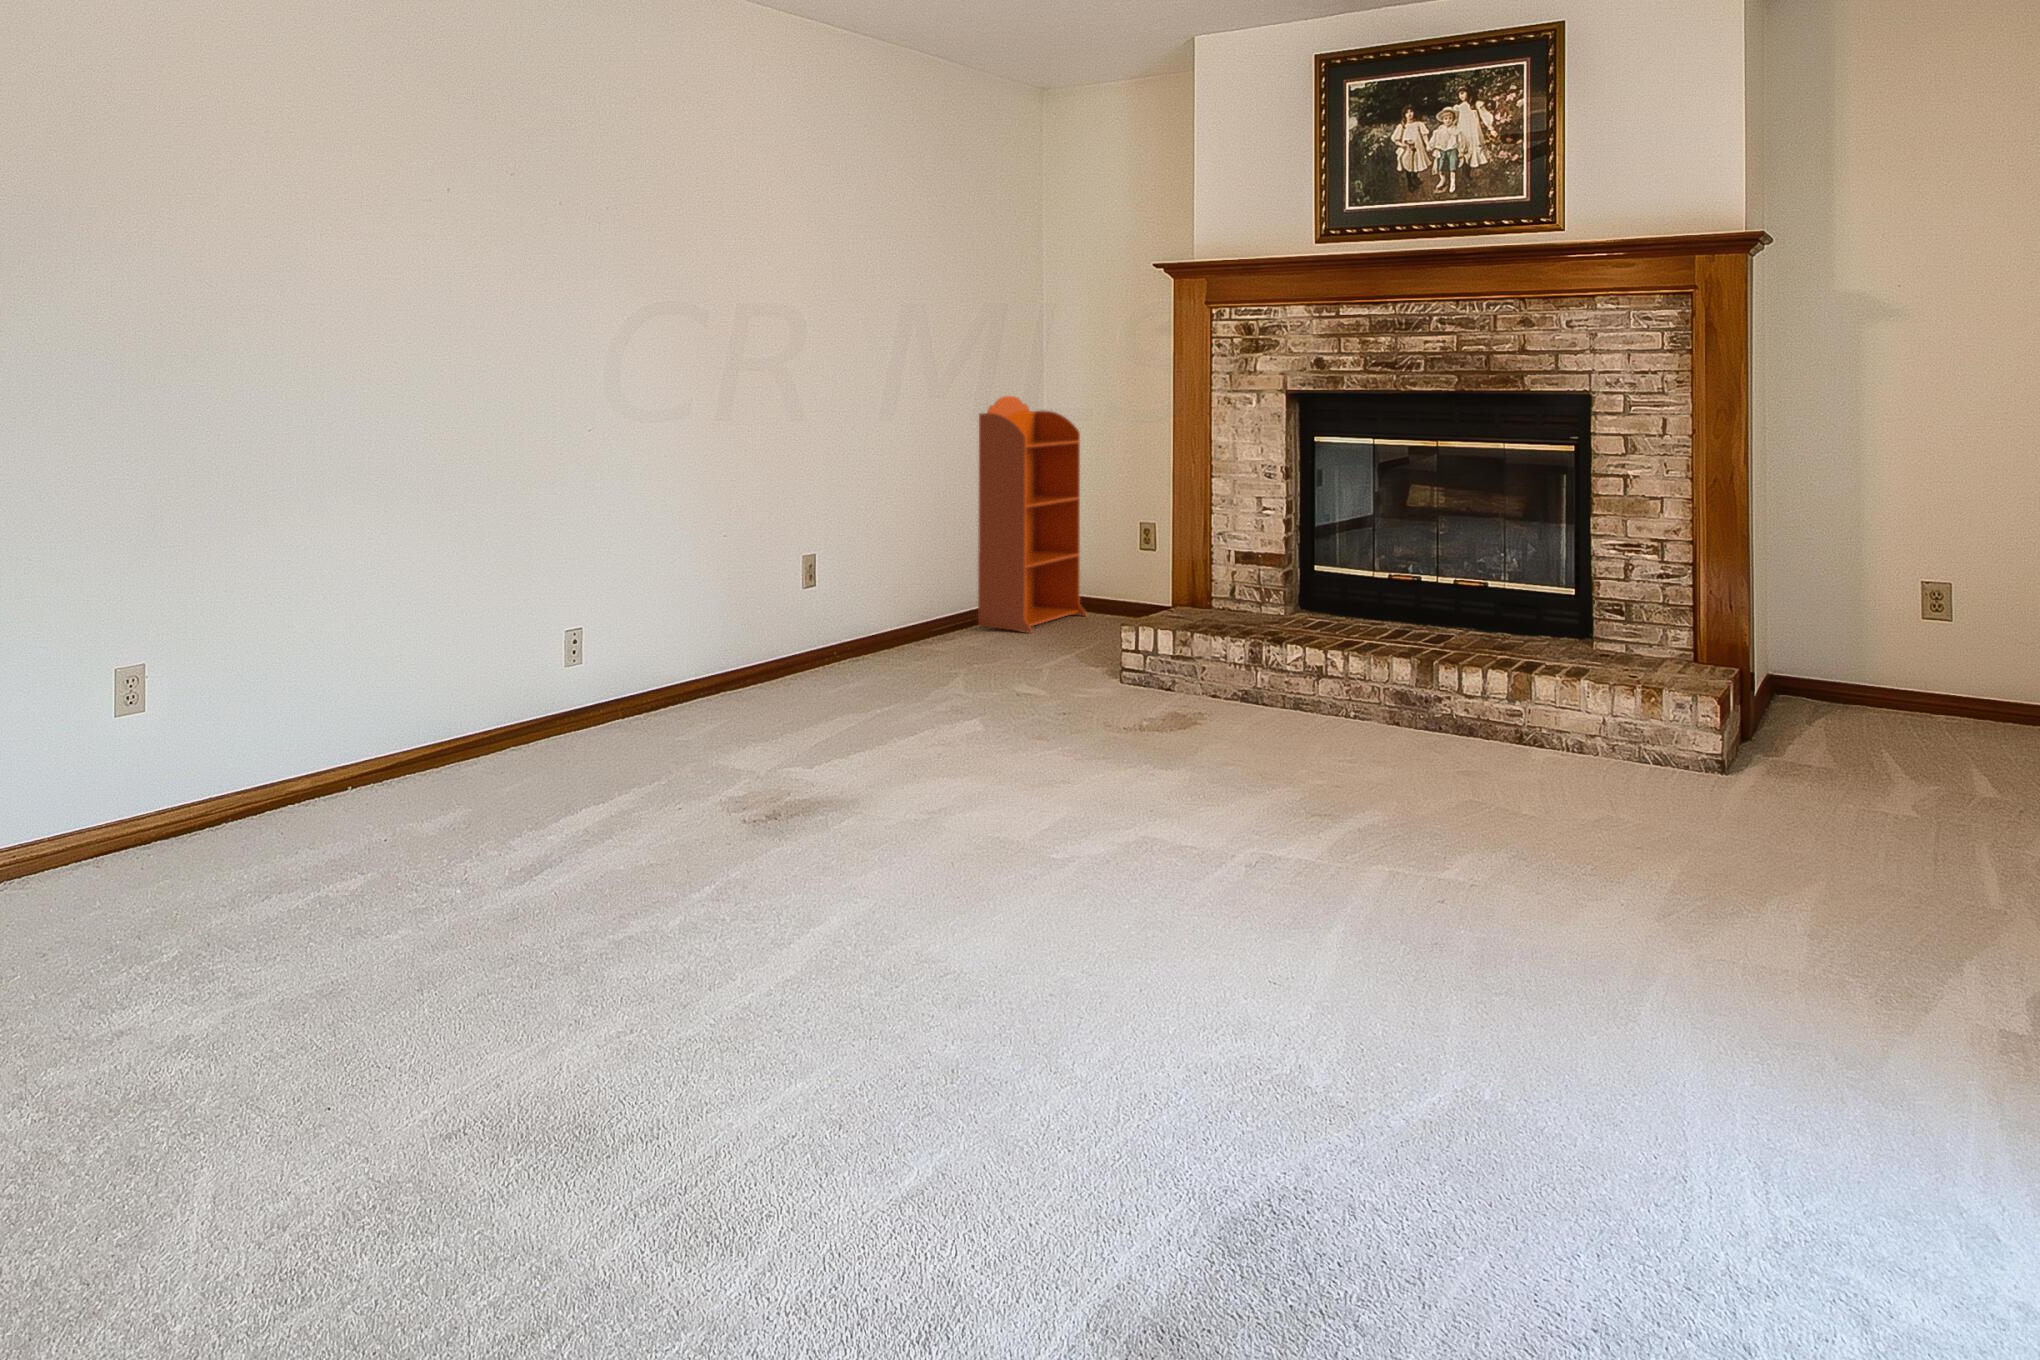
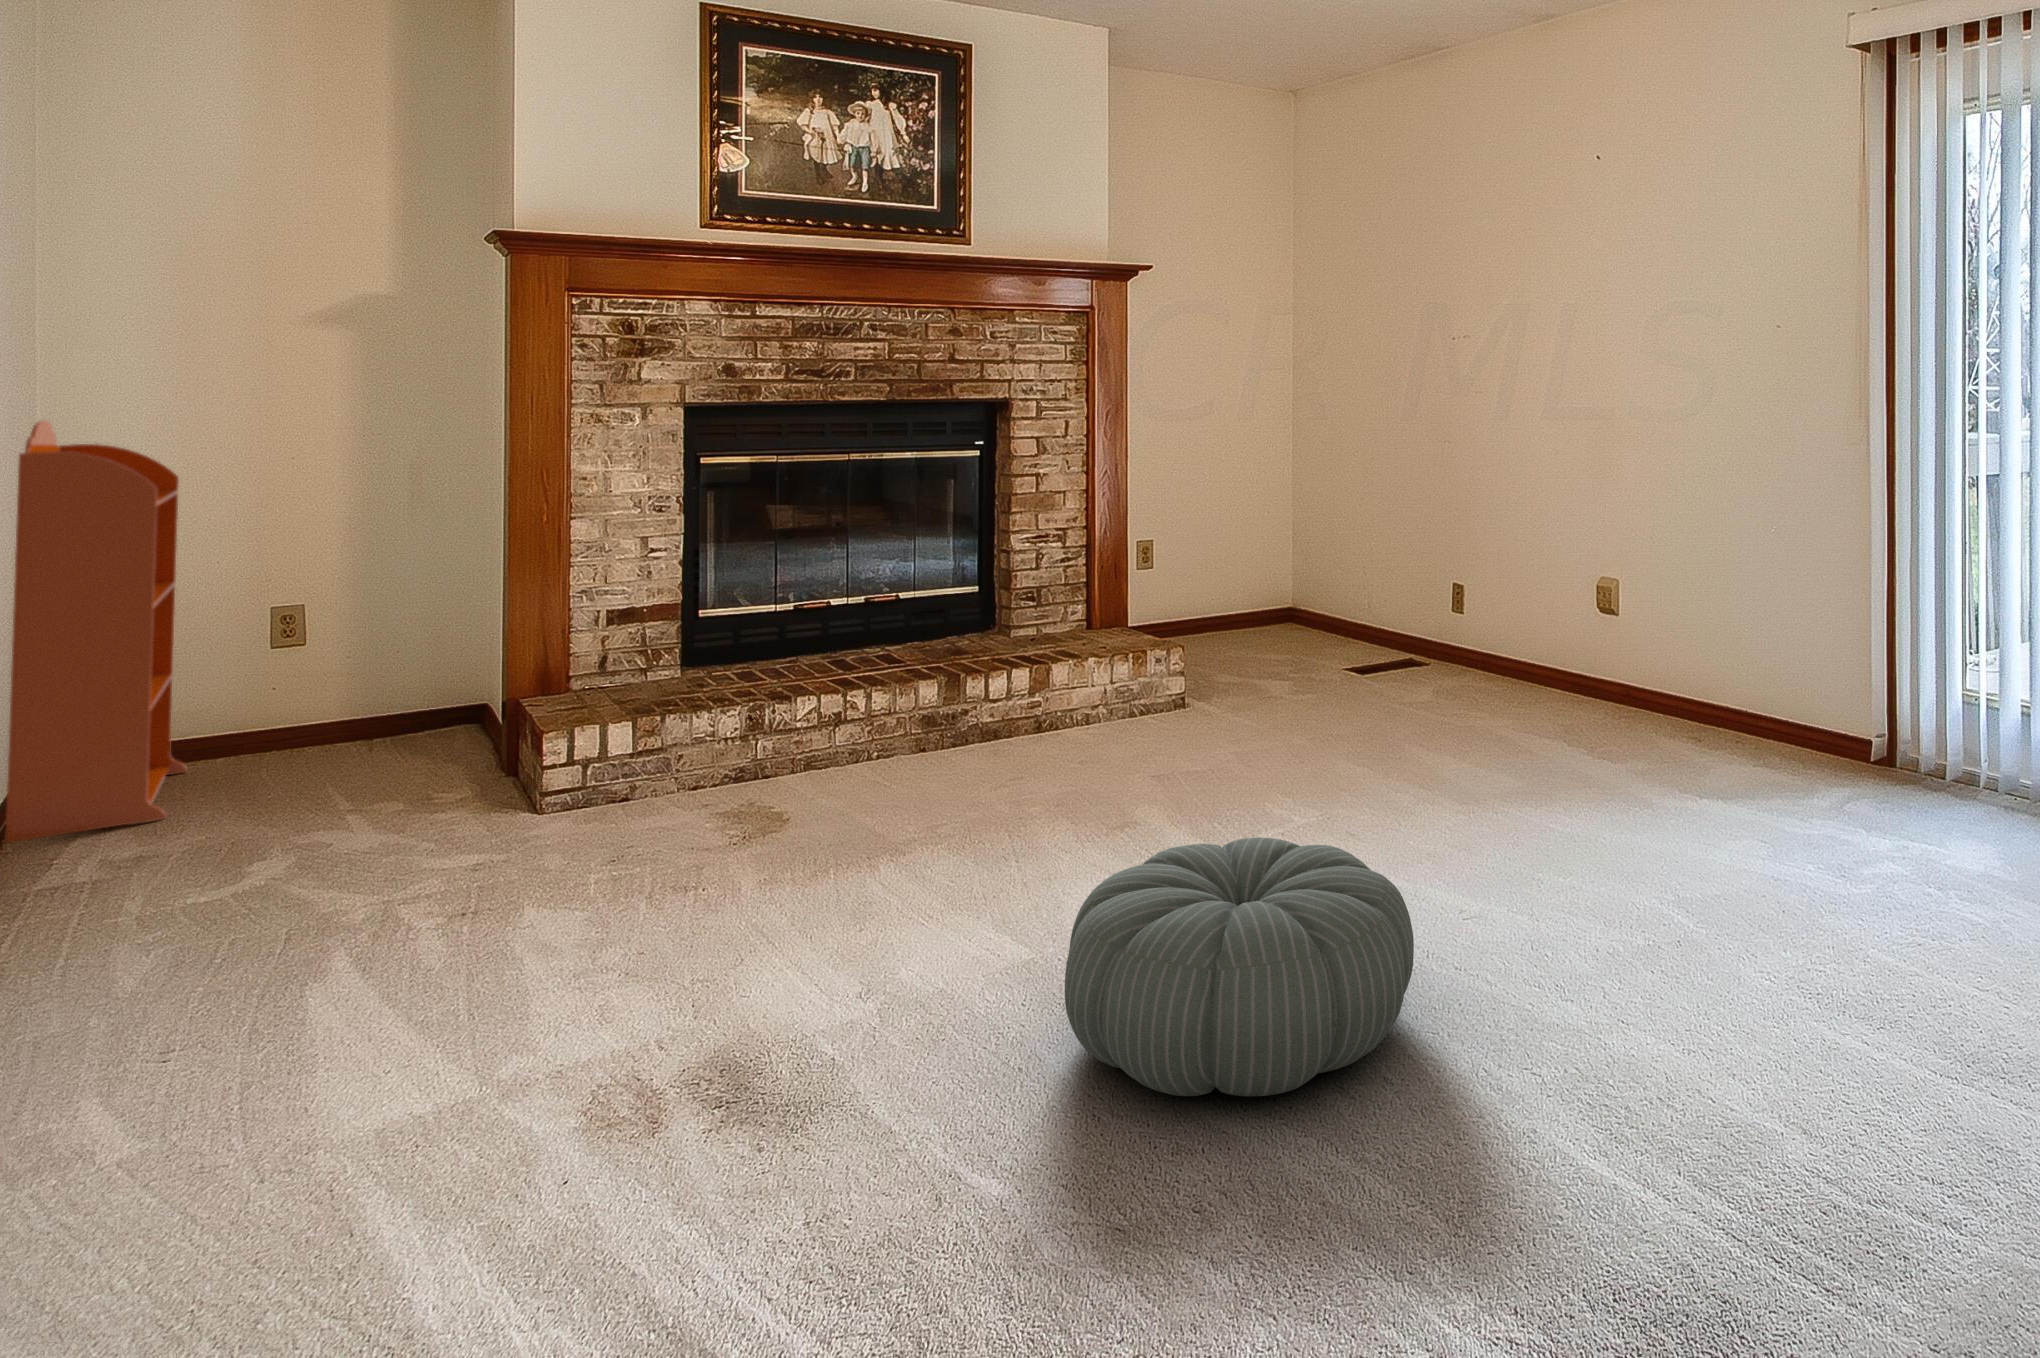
pouf: none [896,767,1195,965] -> present [1065,837,1414,1096]

